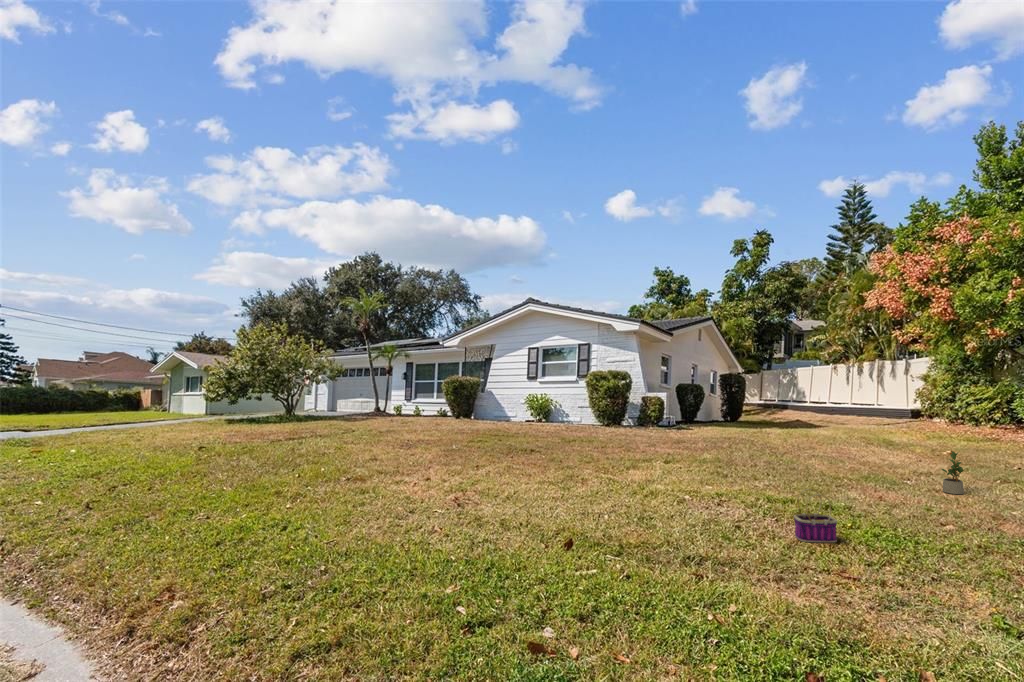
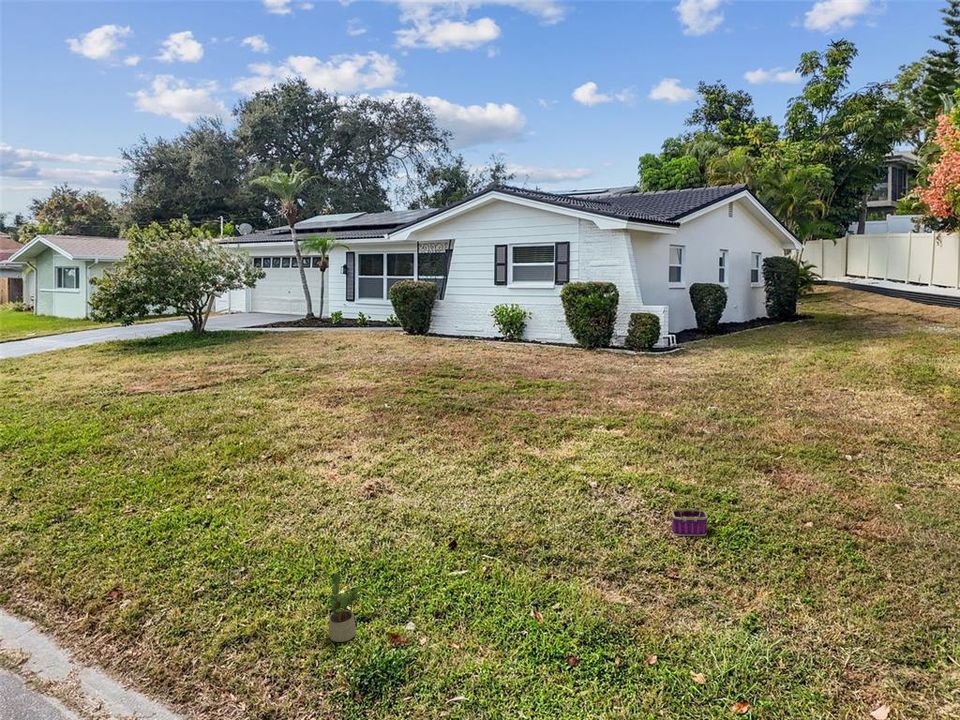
potted plant: present [942,451,964,494] -> present [329,573,360,642]

